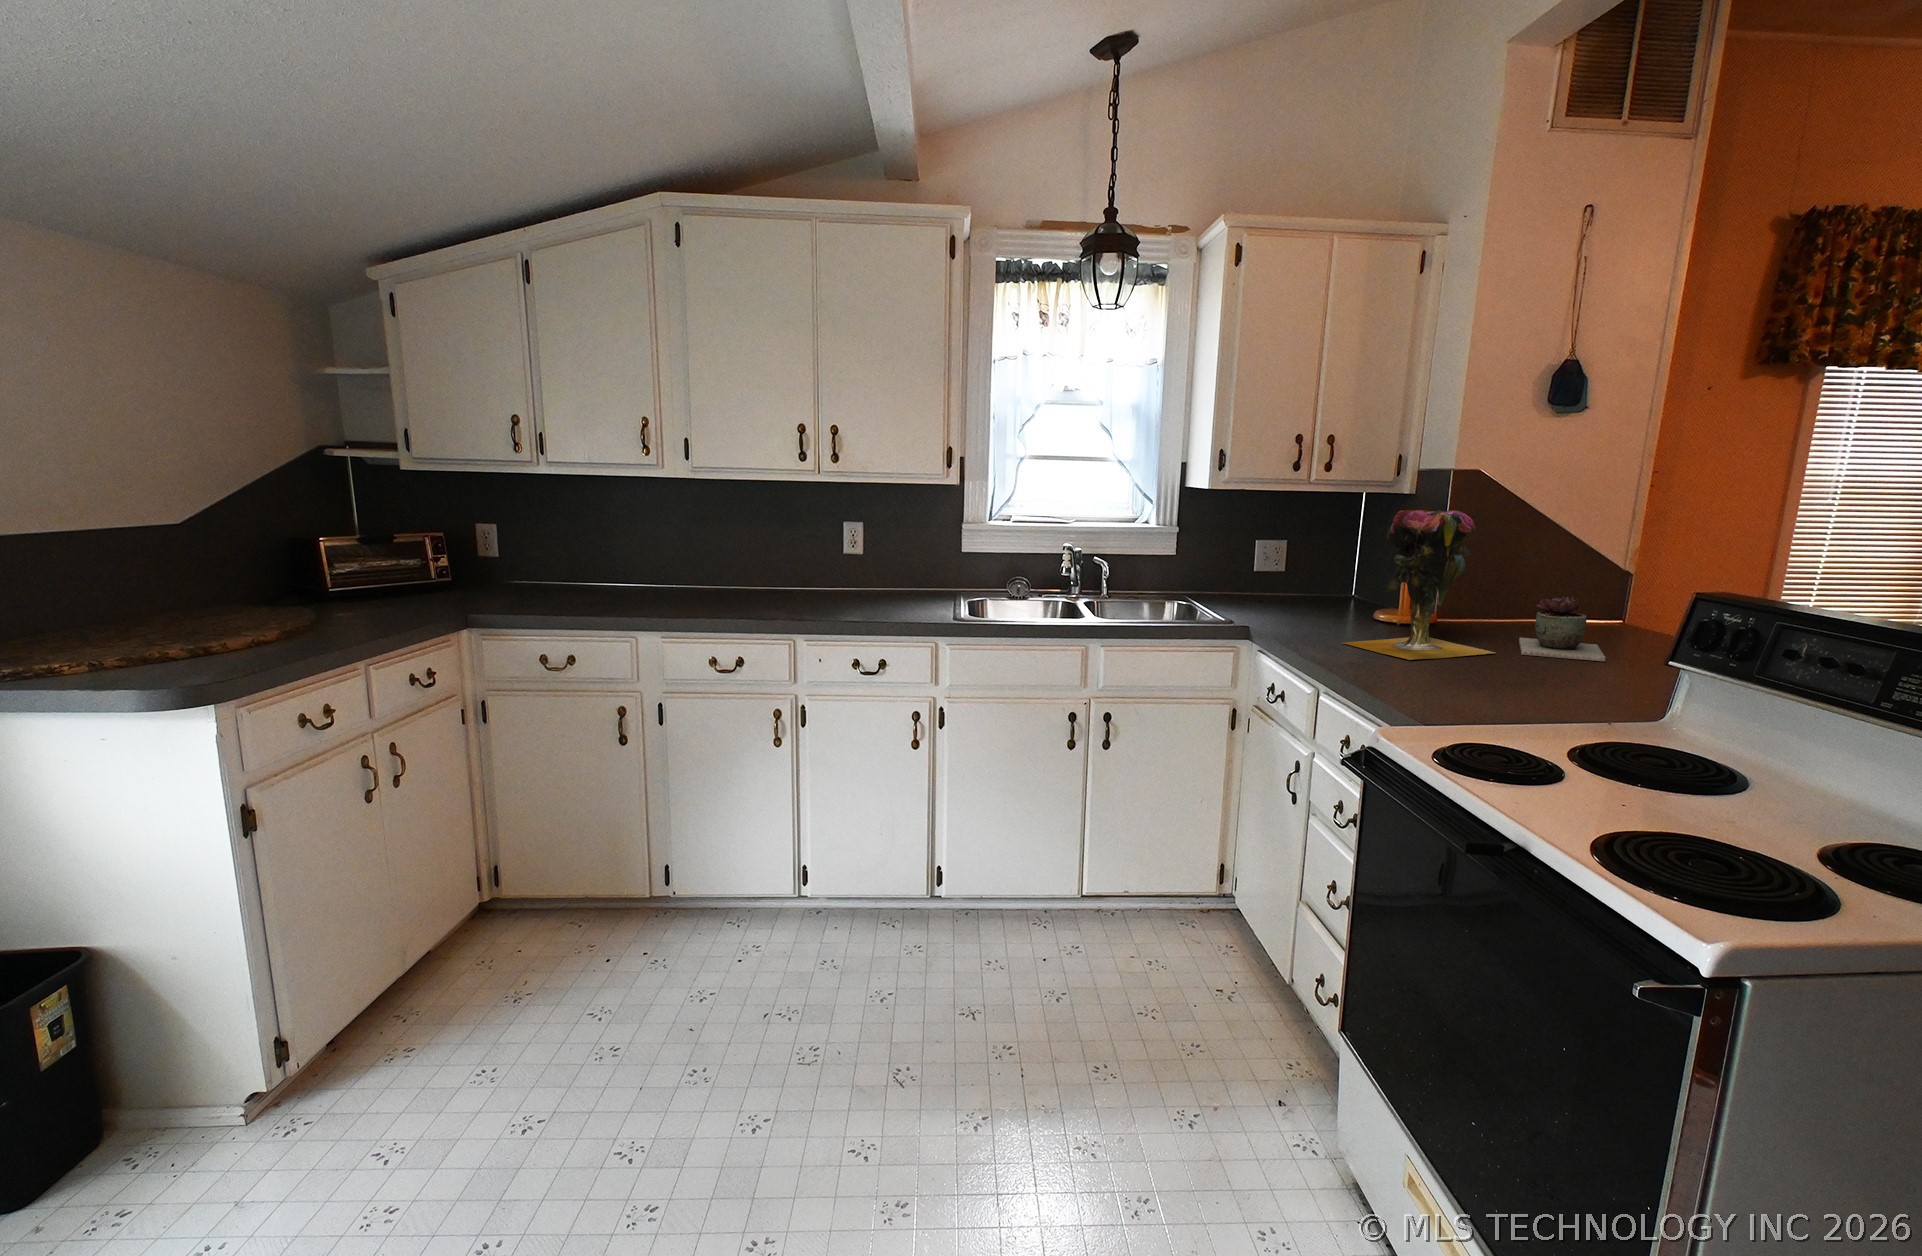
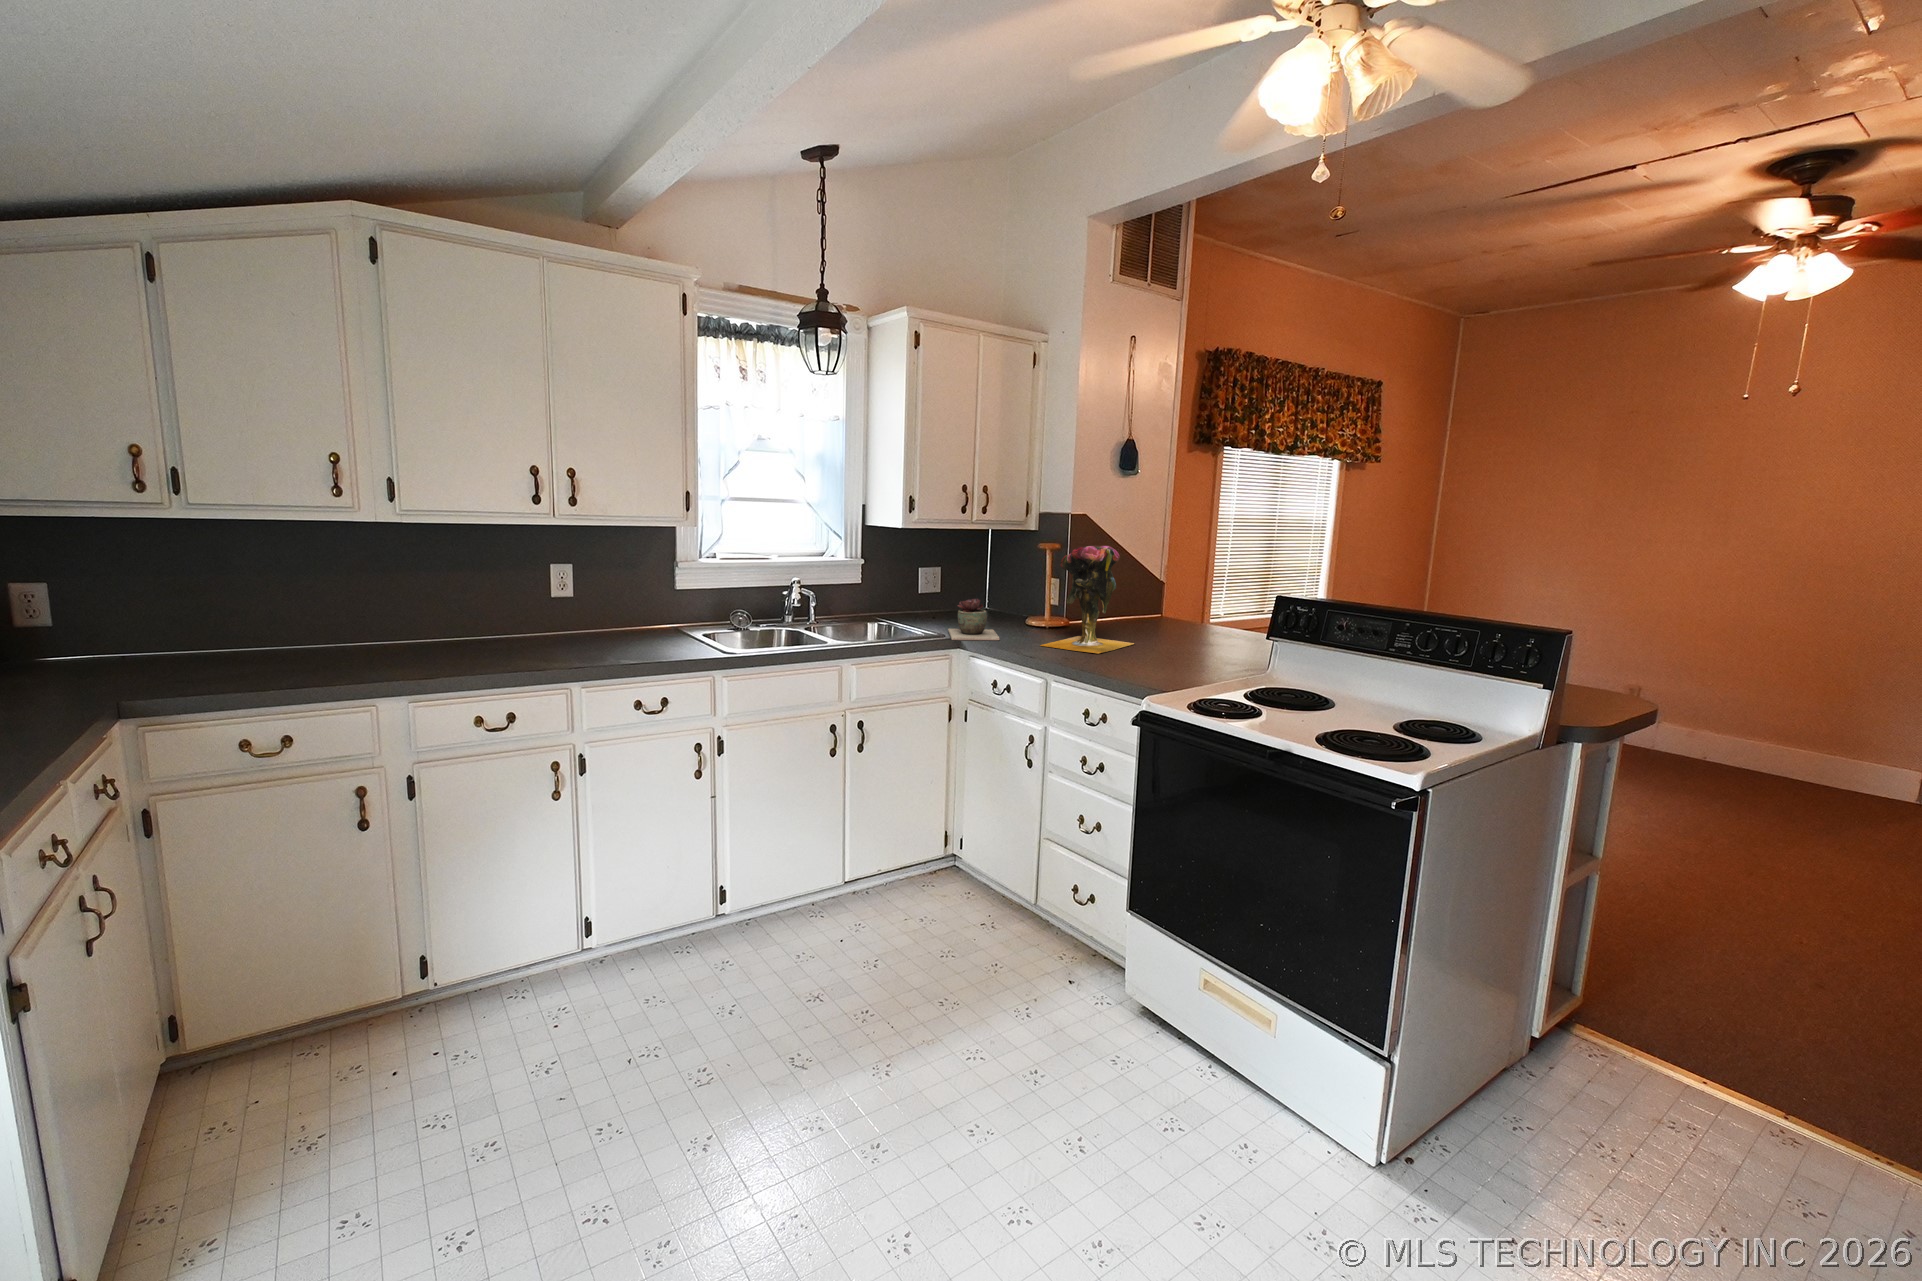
succulent plant: present [1519,597,1606,661] -> present [948,598,1000,640]

